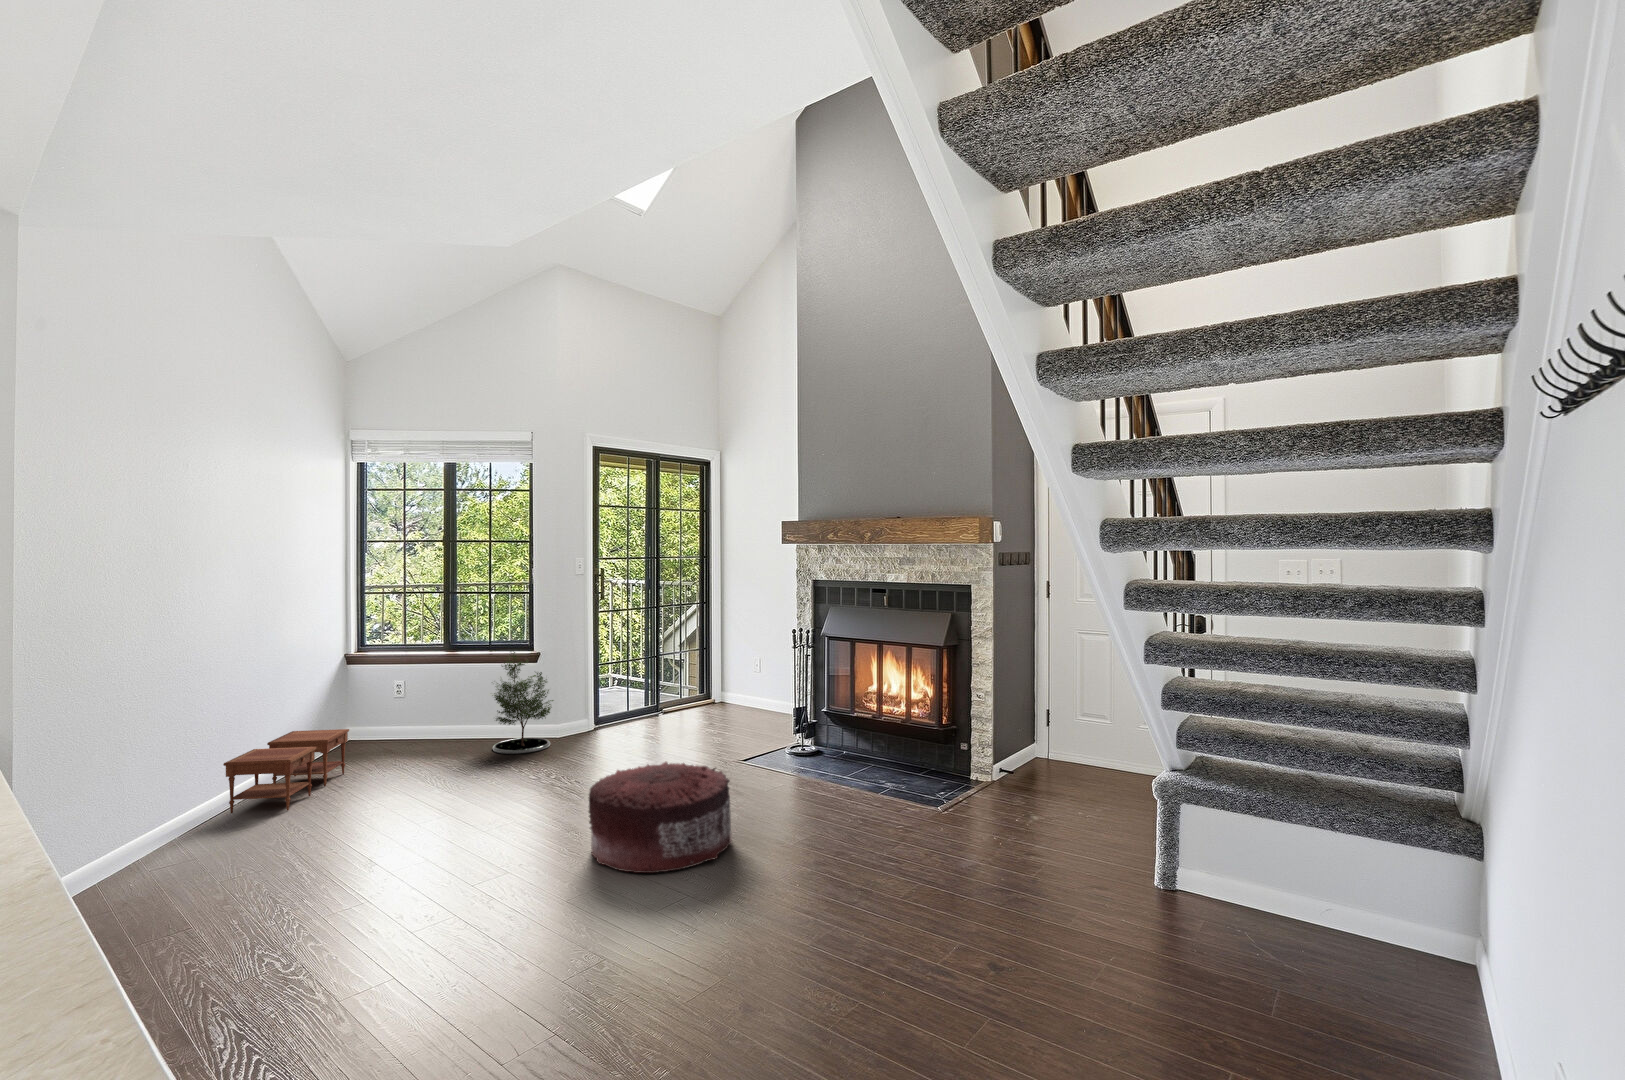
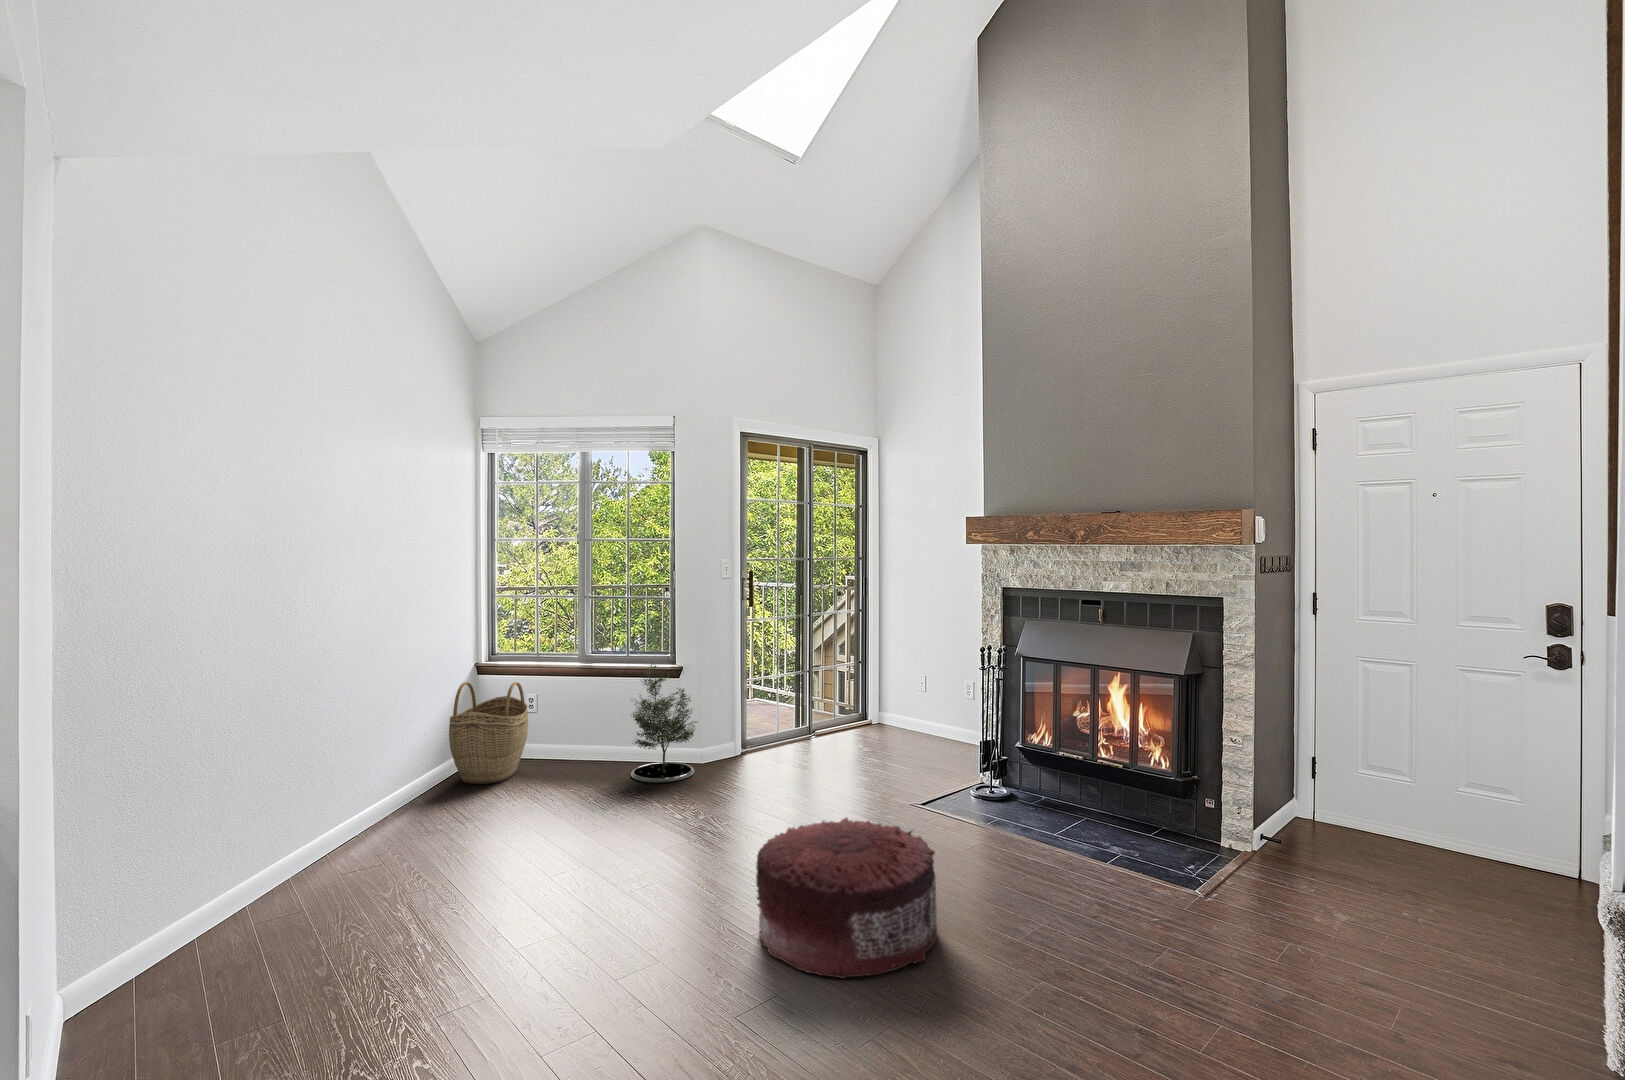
woven basket: none [320,669,396,761] -> present [449,682,528,784]
side table: present [223,729,349,813] -> none [343,750,478,848]

